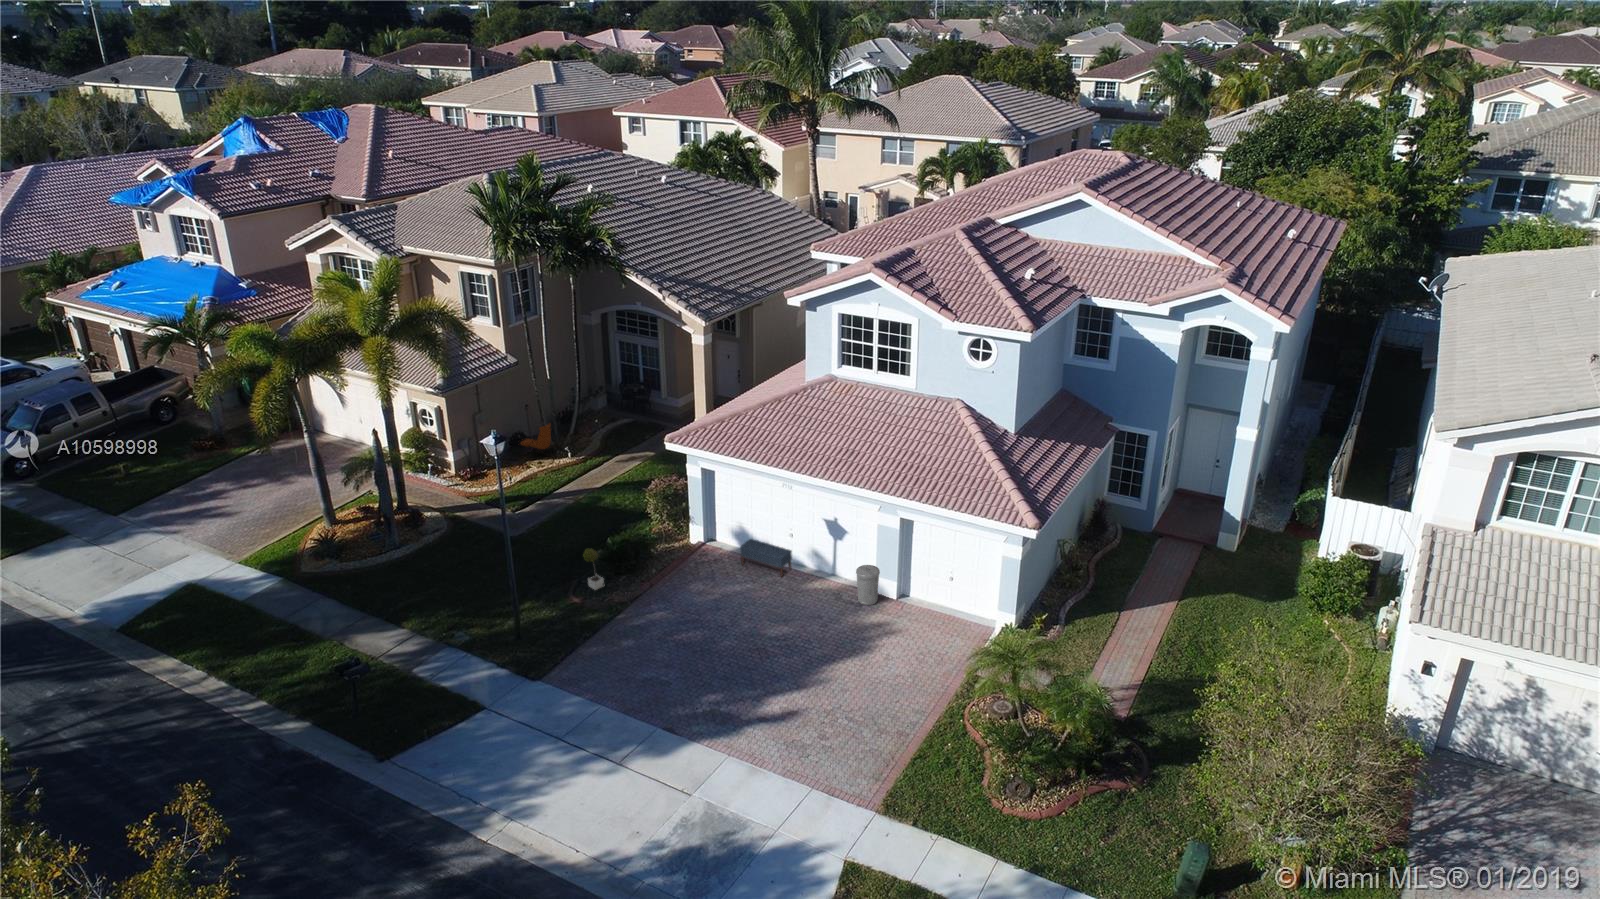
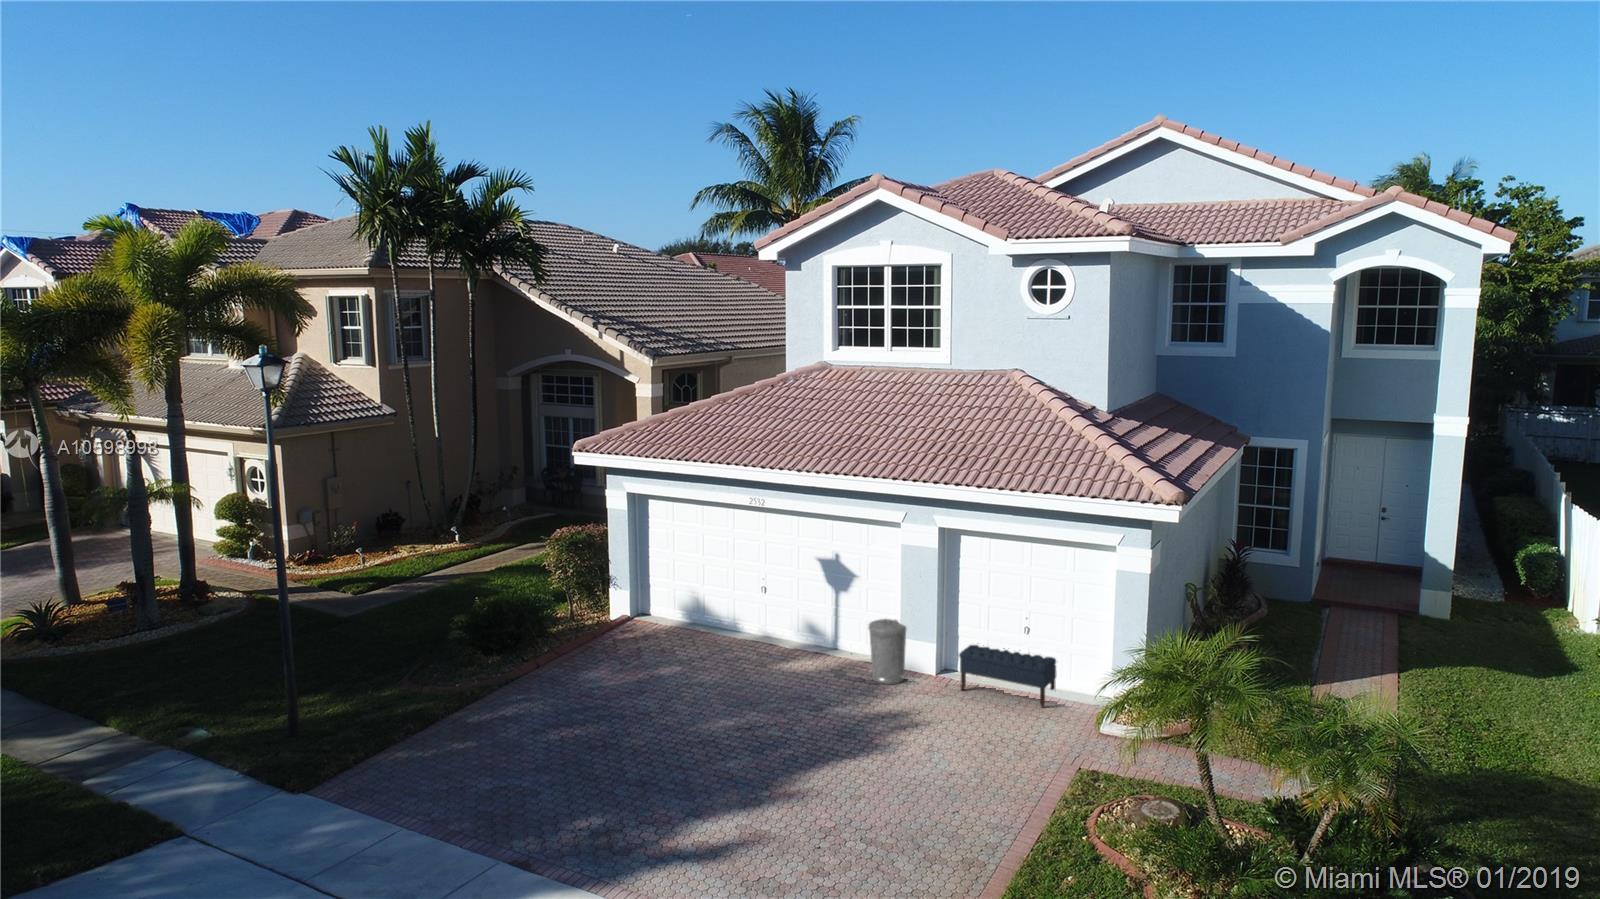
lounge chair: present [521,423,551,454] -> none [391,497,437,546]
bench: present [740,539,792,577] -> present [959,645,1058,708]
potted tree: present [583,549,604,590] -> none [428,605,462,674]

